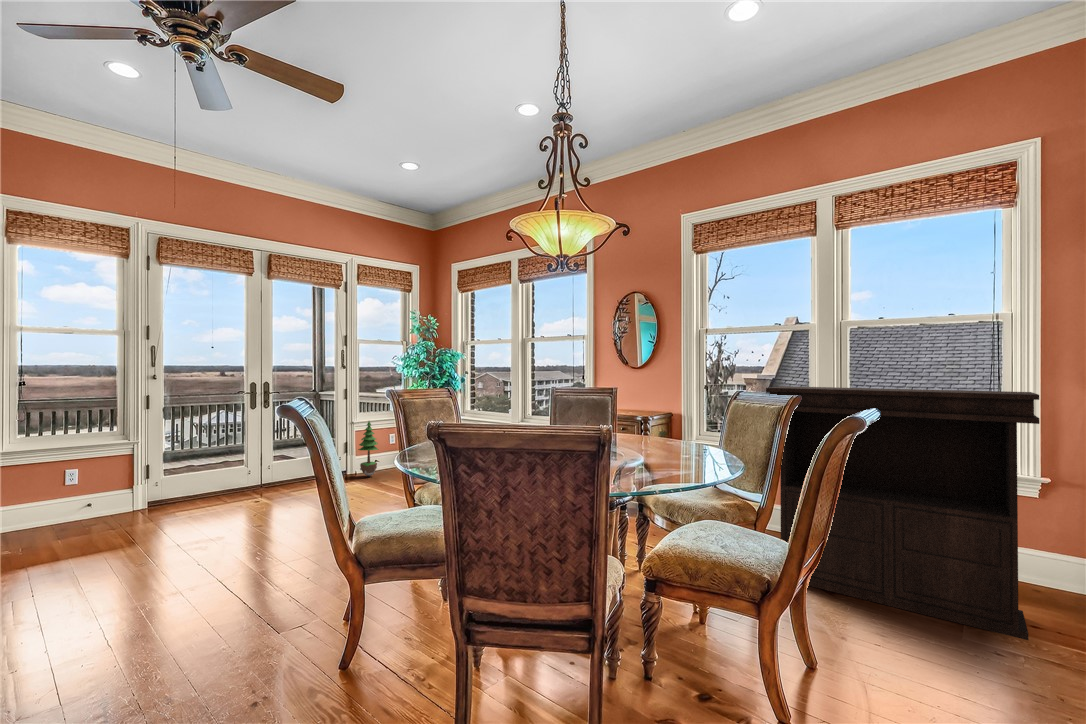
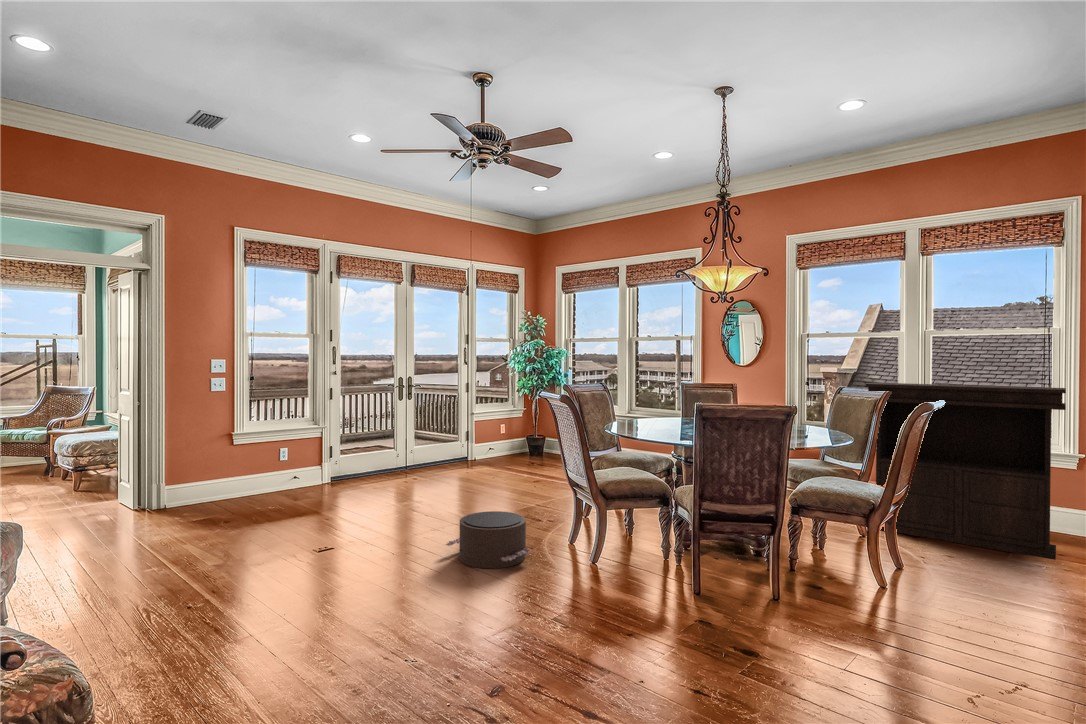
potted tree: present [358,421,378,477] -> none [479,411,497,462]
pouf: none [129,576,259,683] -> present [446,511,531,569]

